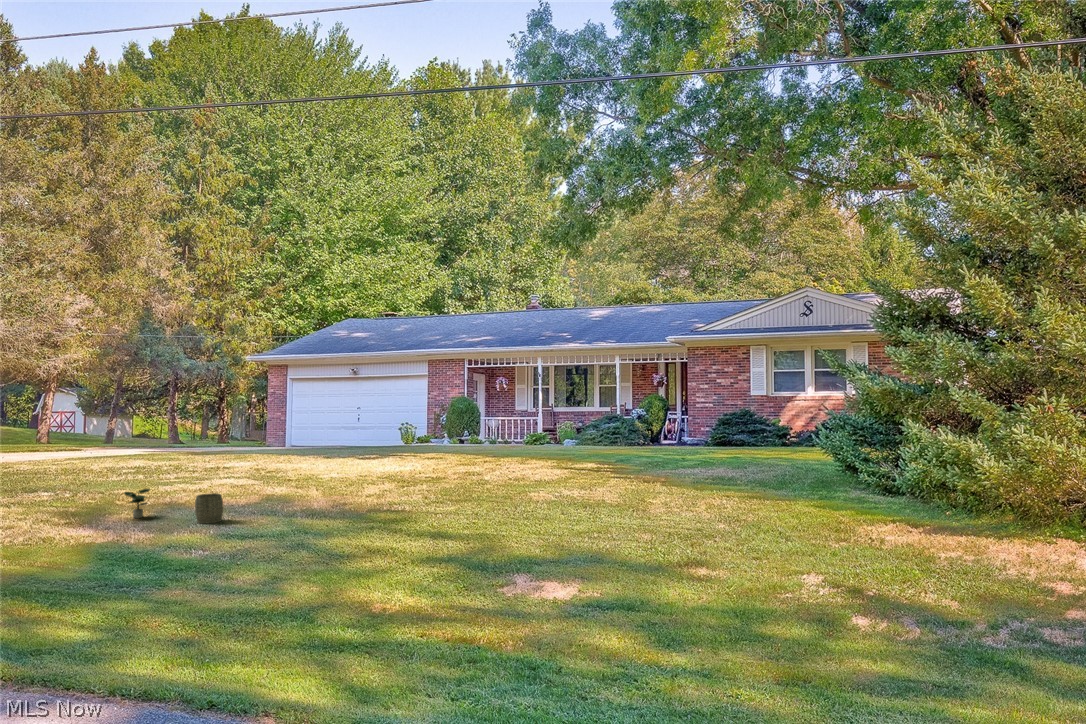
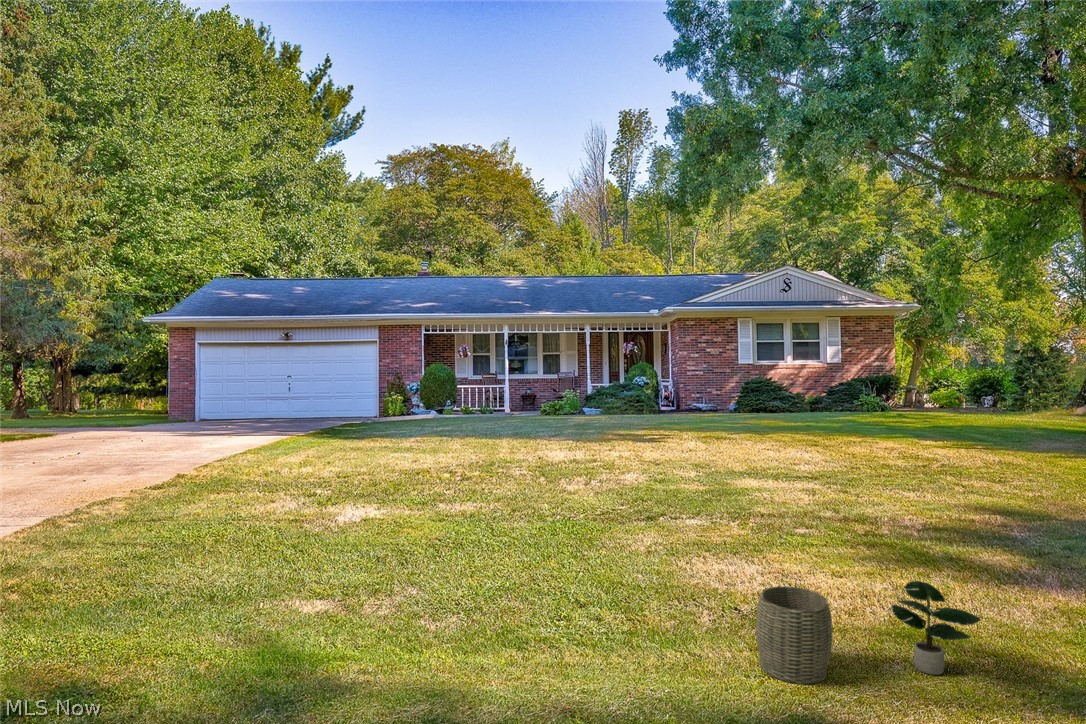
potted plant: present [124,489,150,518] -> present [891,581,981,675]

